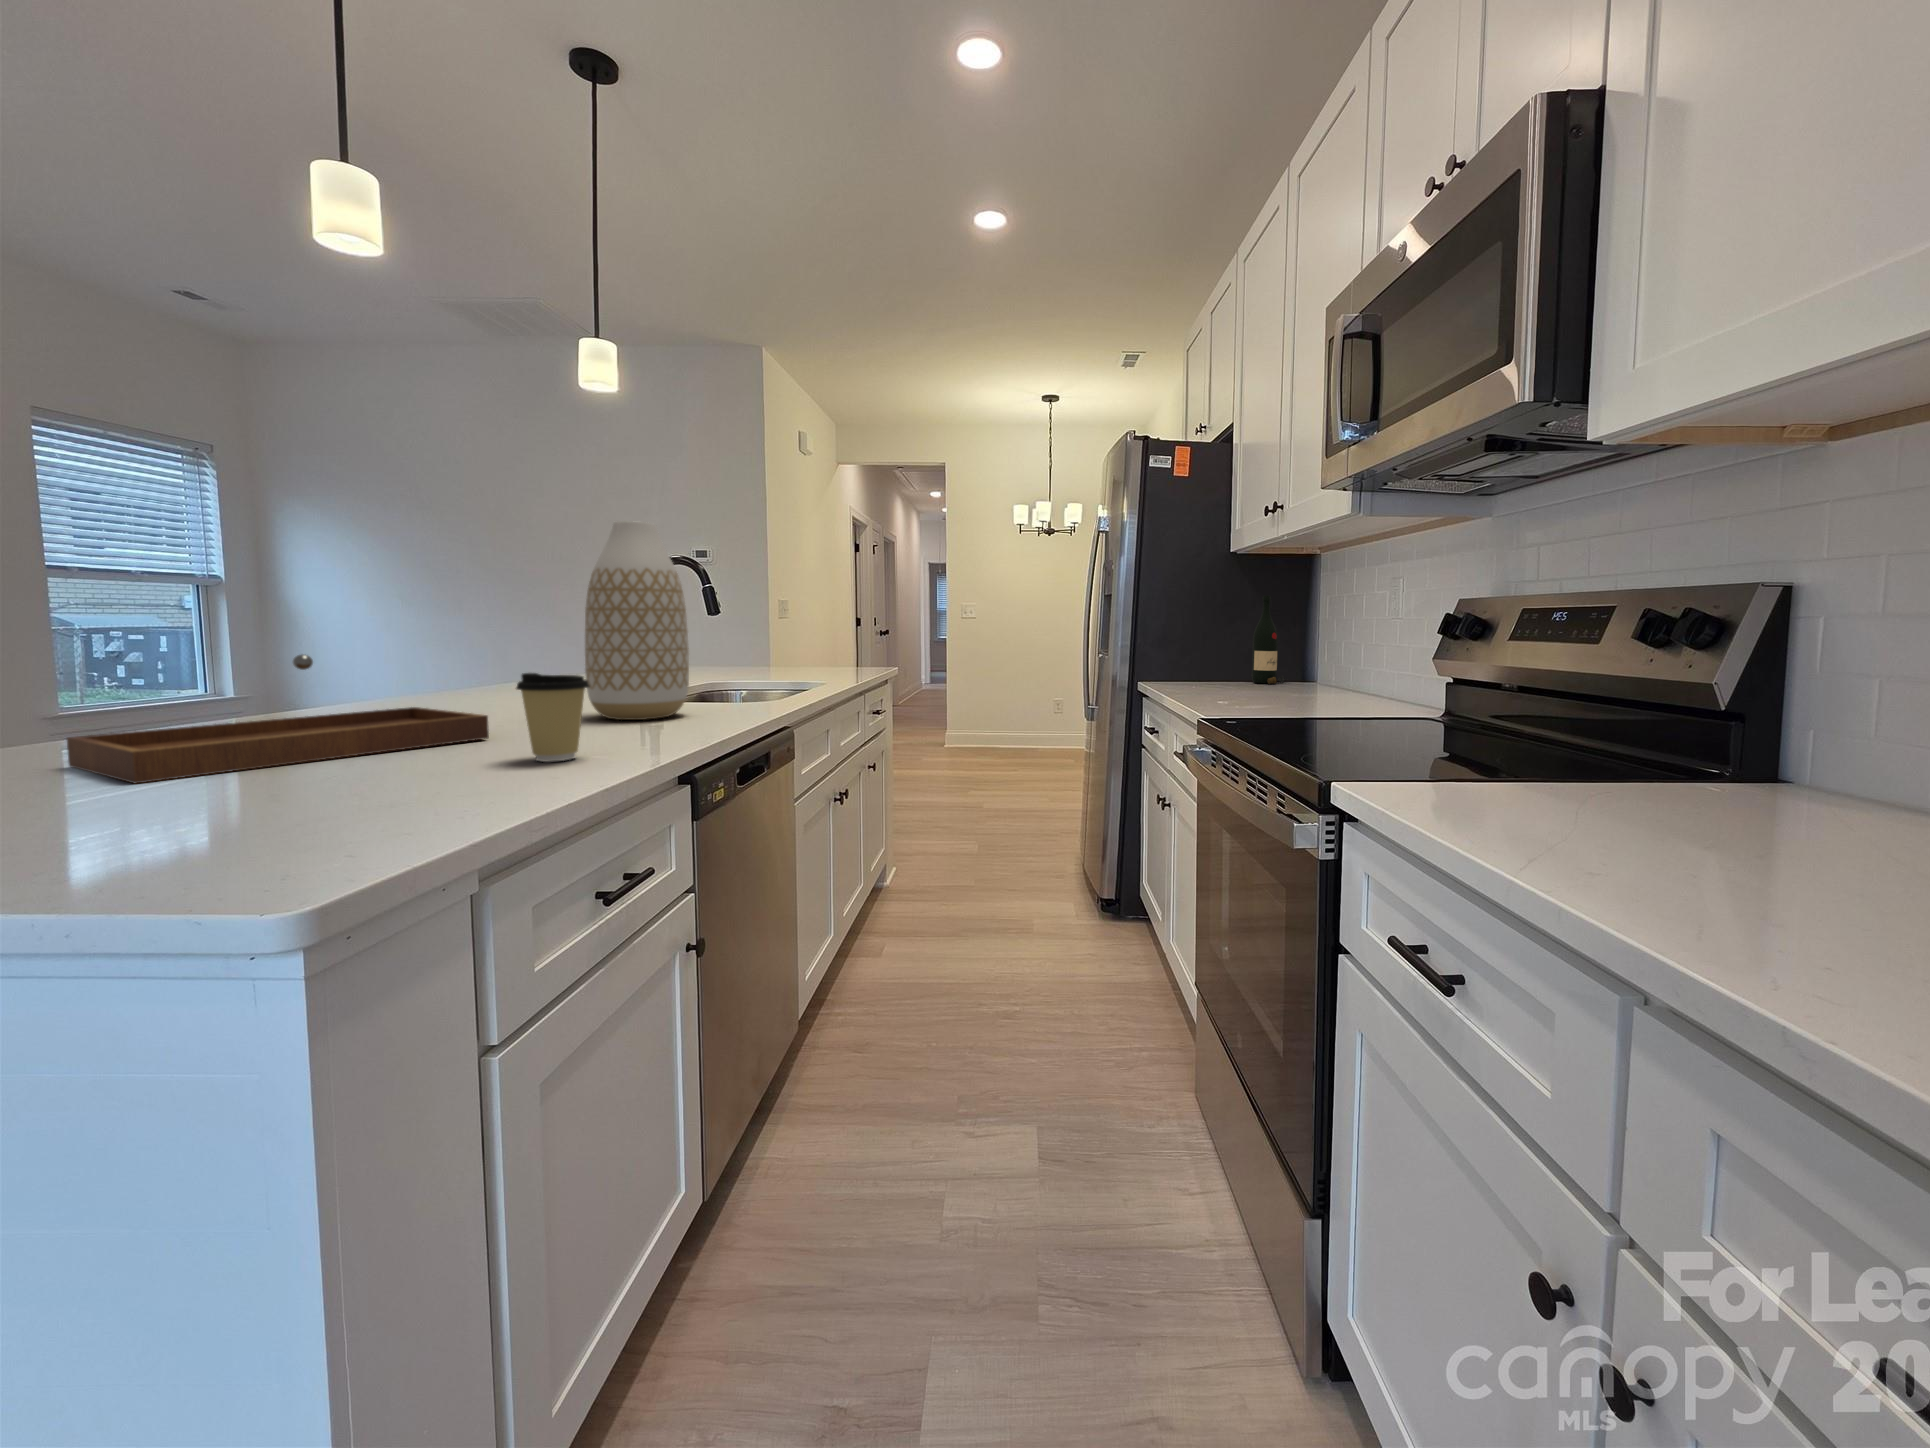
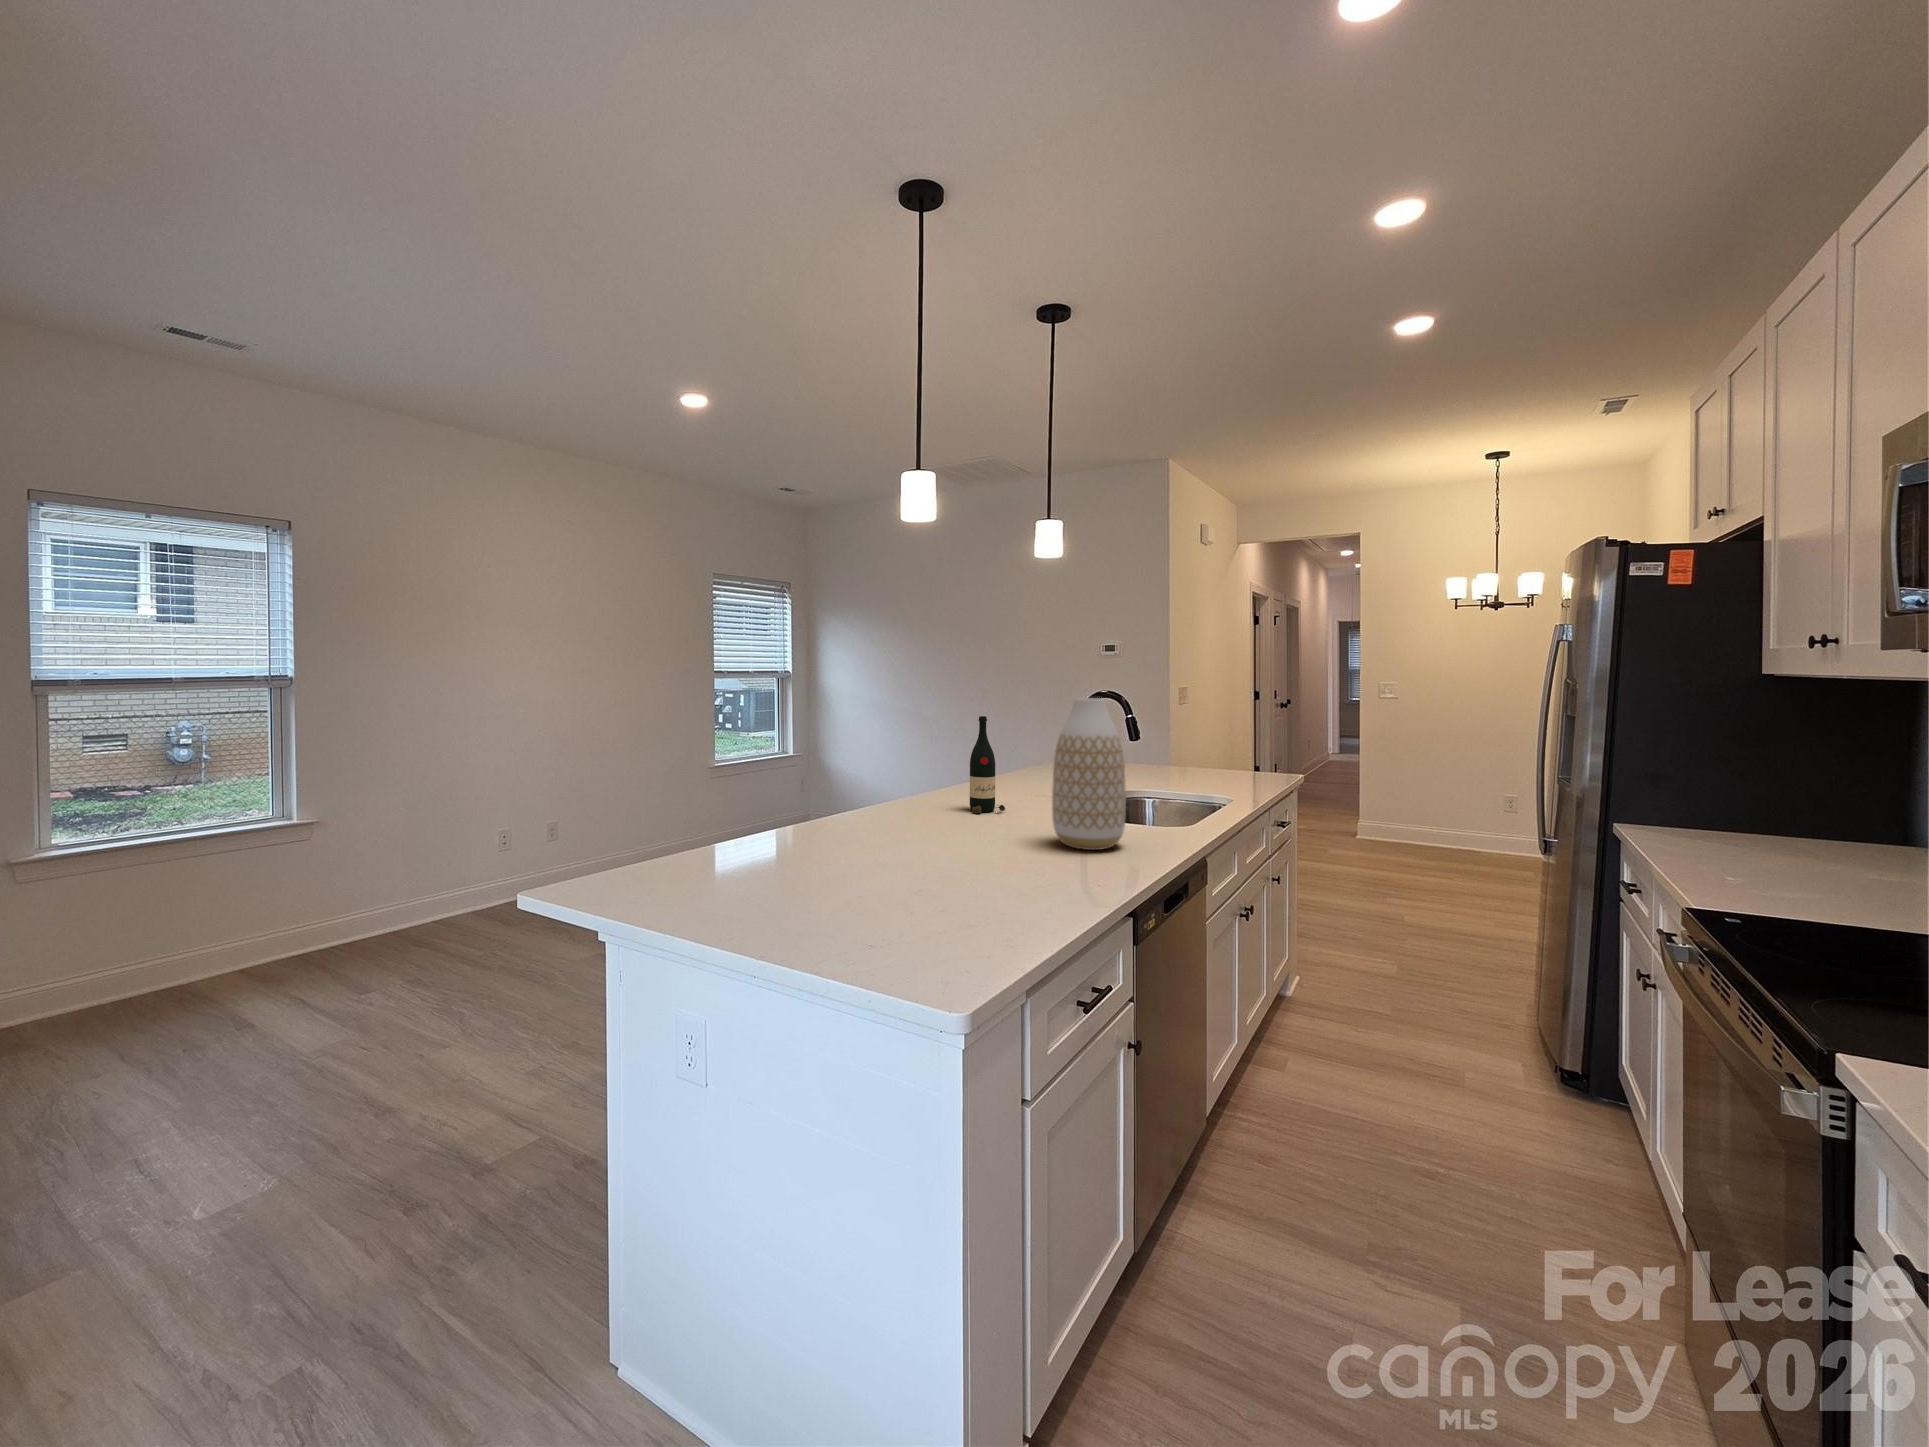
wine bottle: present [1252,596,1285,684] -> present [970,716,1005,813]
tray: present [67,654,489,784] -> none [806,803,999,887]
coffee cup: present [516,673,590,762] -> none [1026,834,1071,899]

